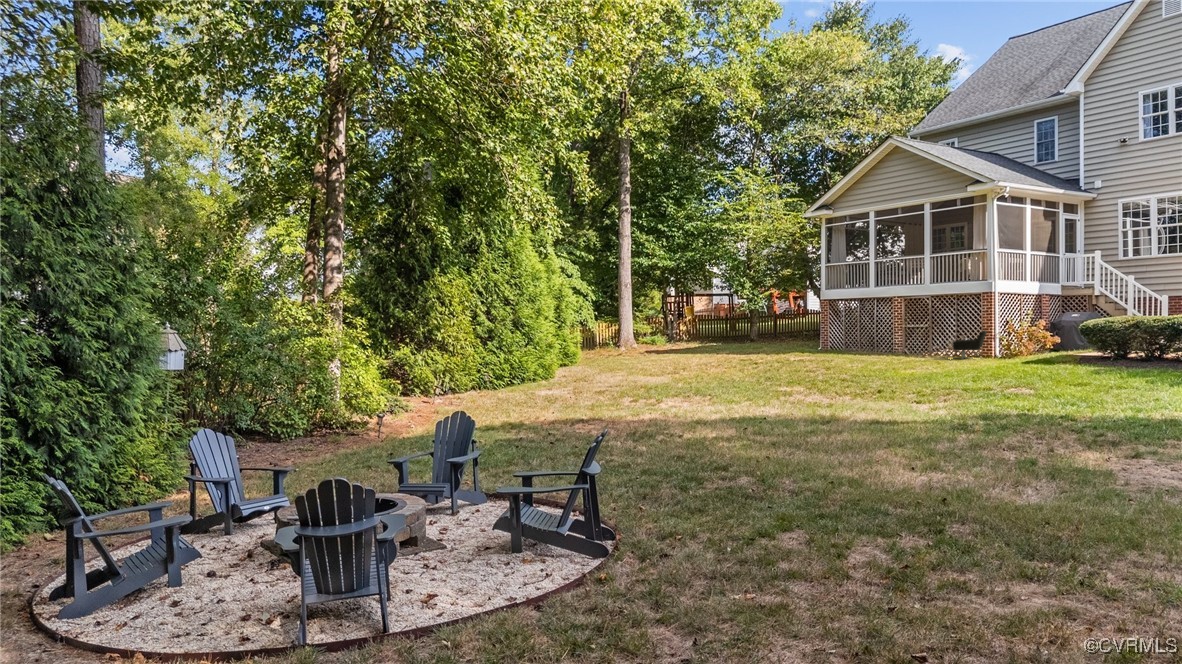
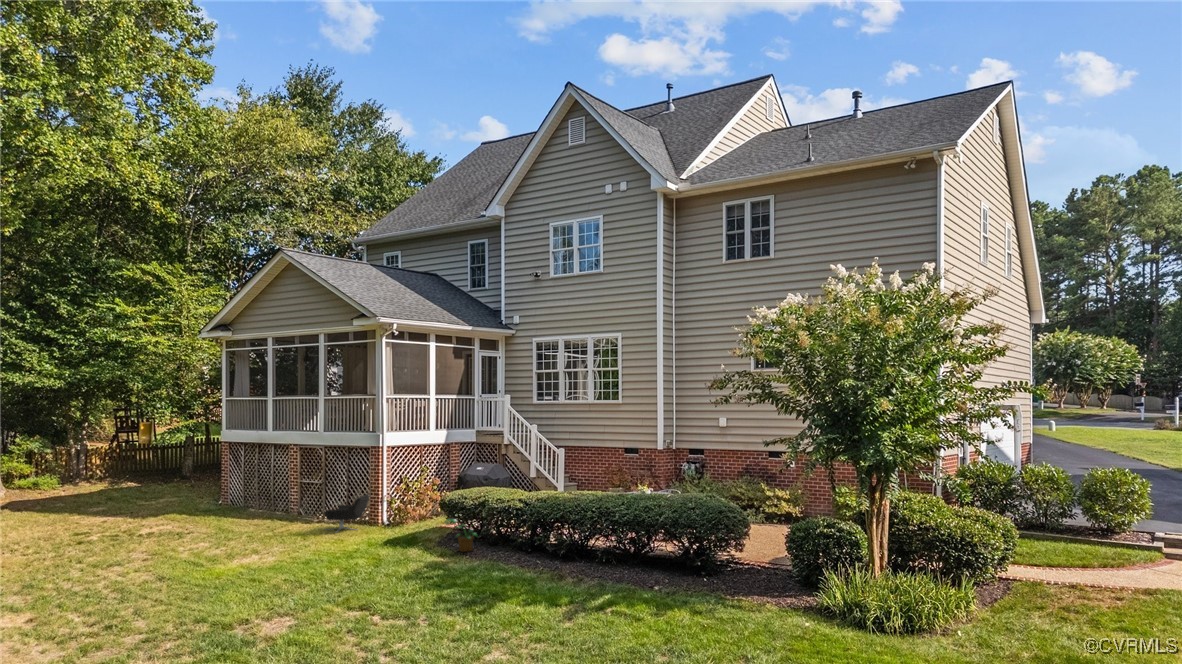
potted plant: none [1106,337,1149,364] -> present [444,519,477,552]

